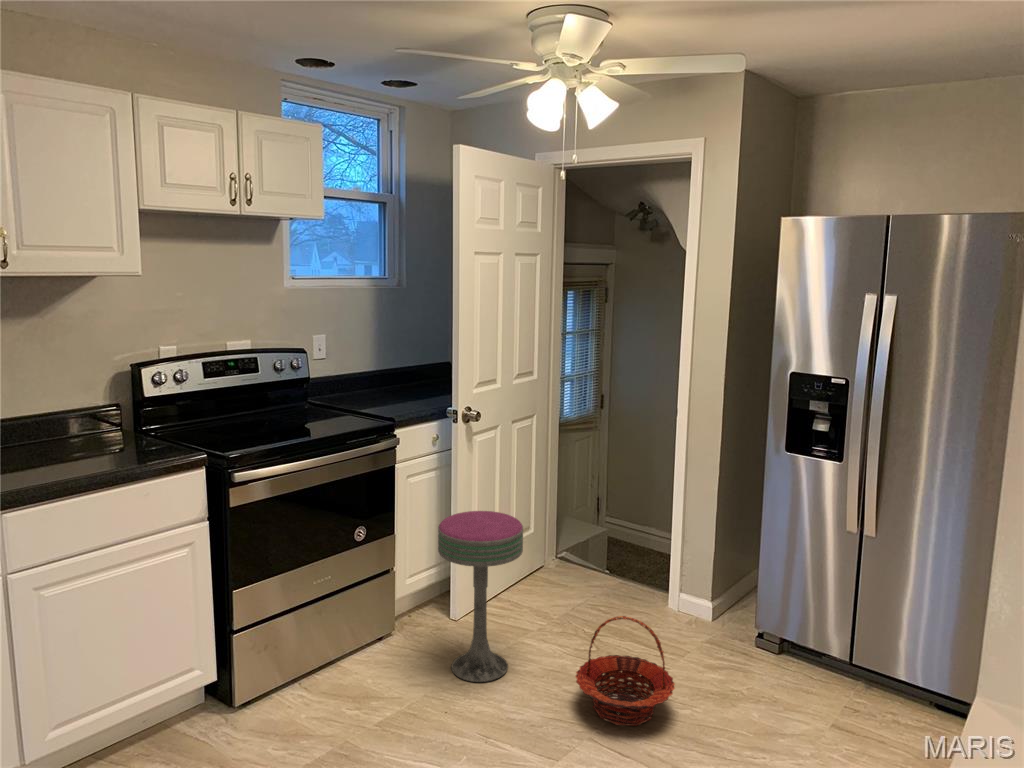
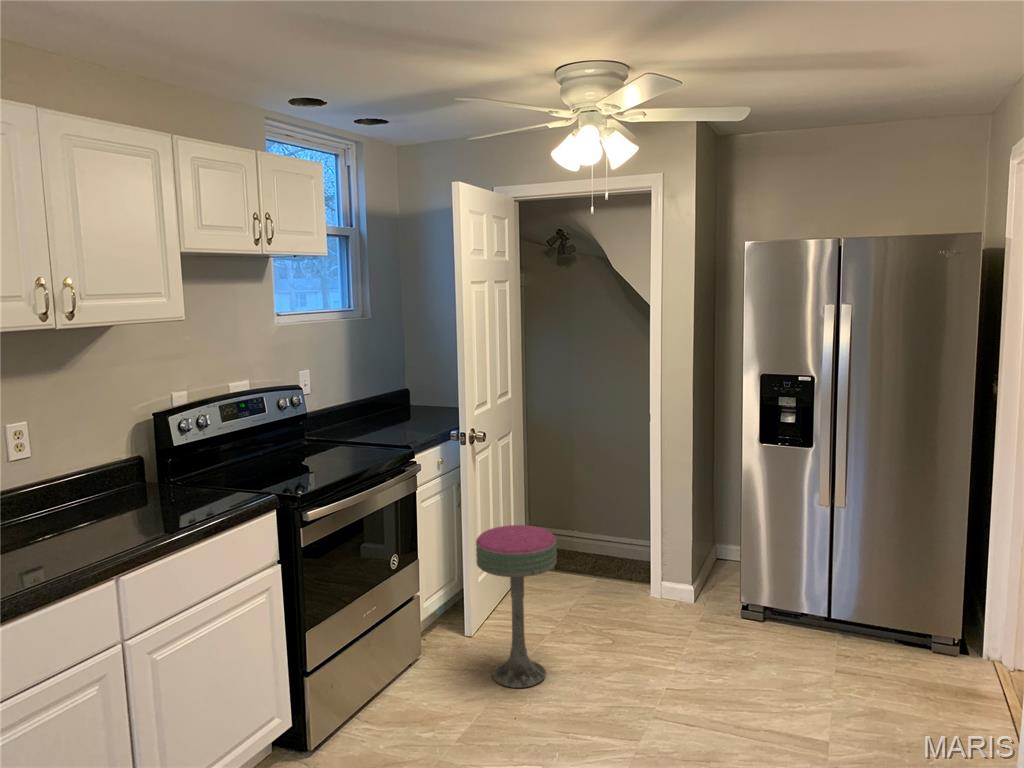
basket: present [576,616,675,726] -> none [620,603,710,702]

